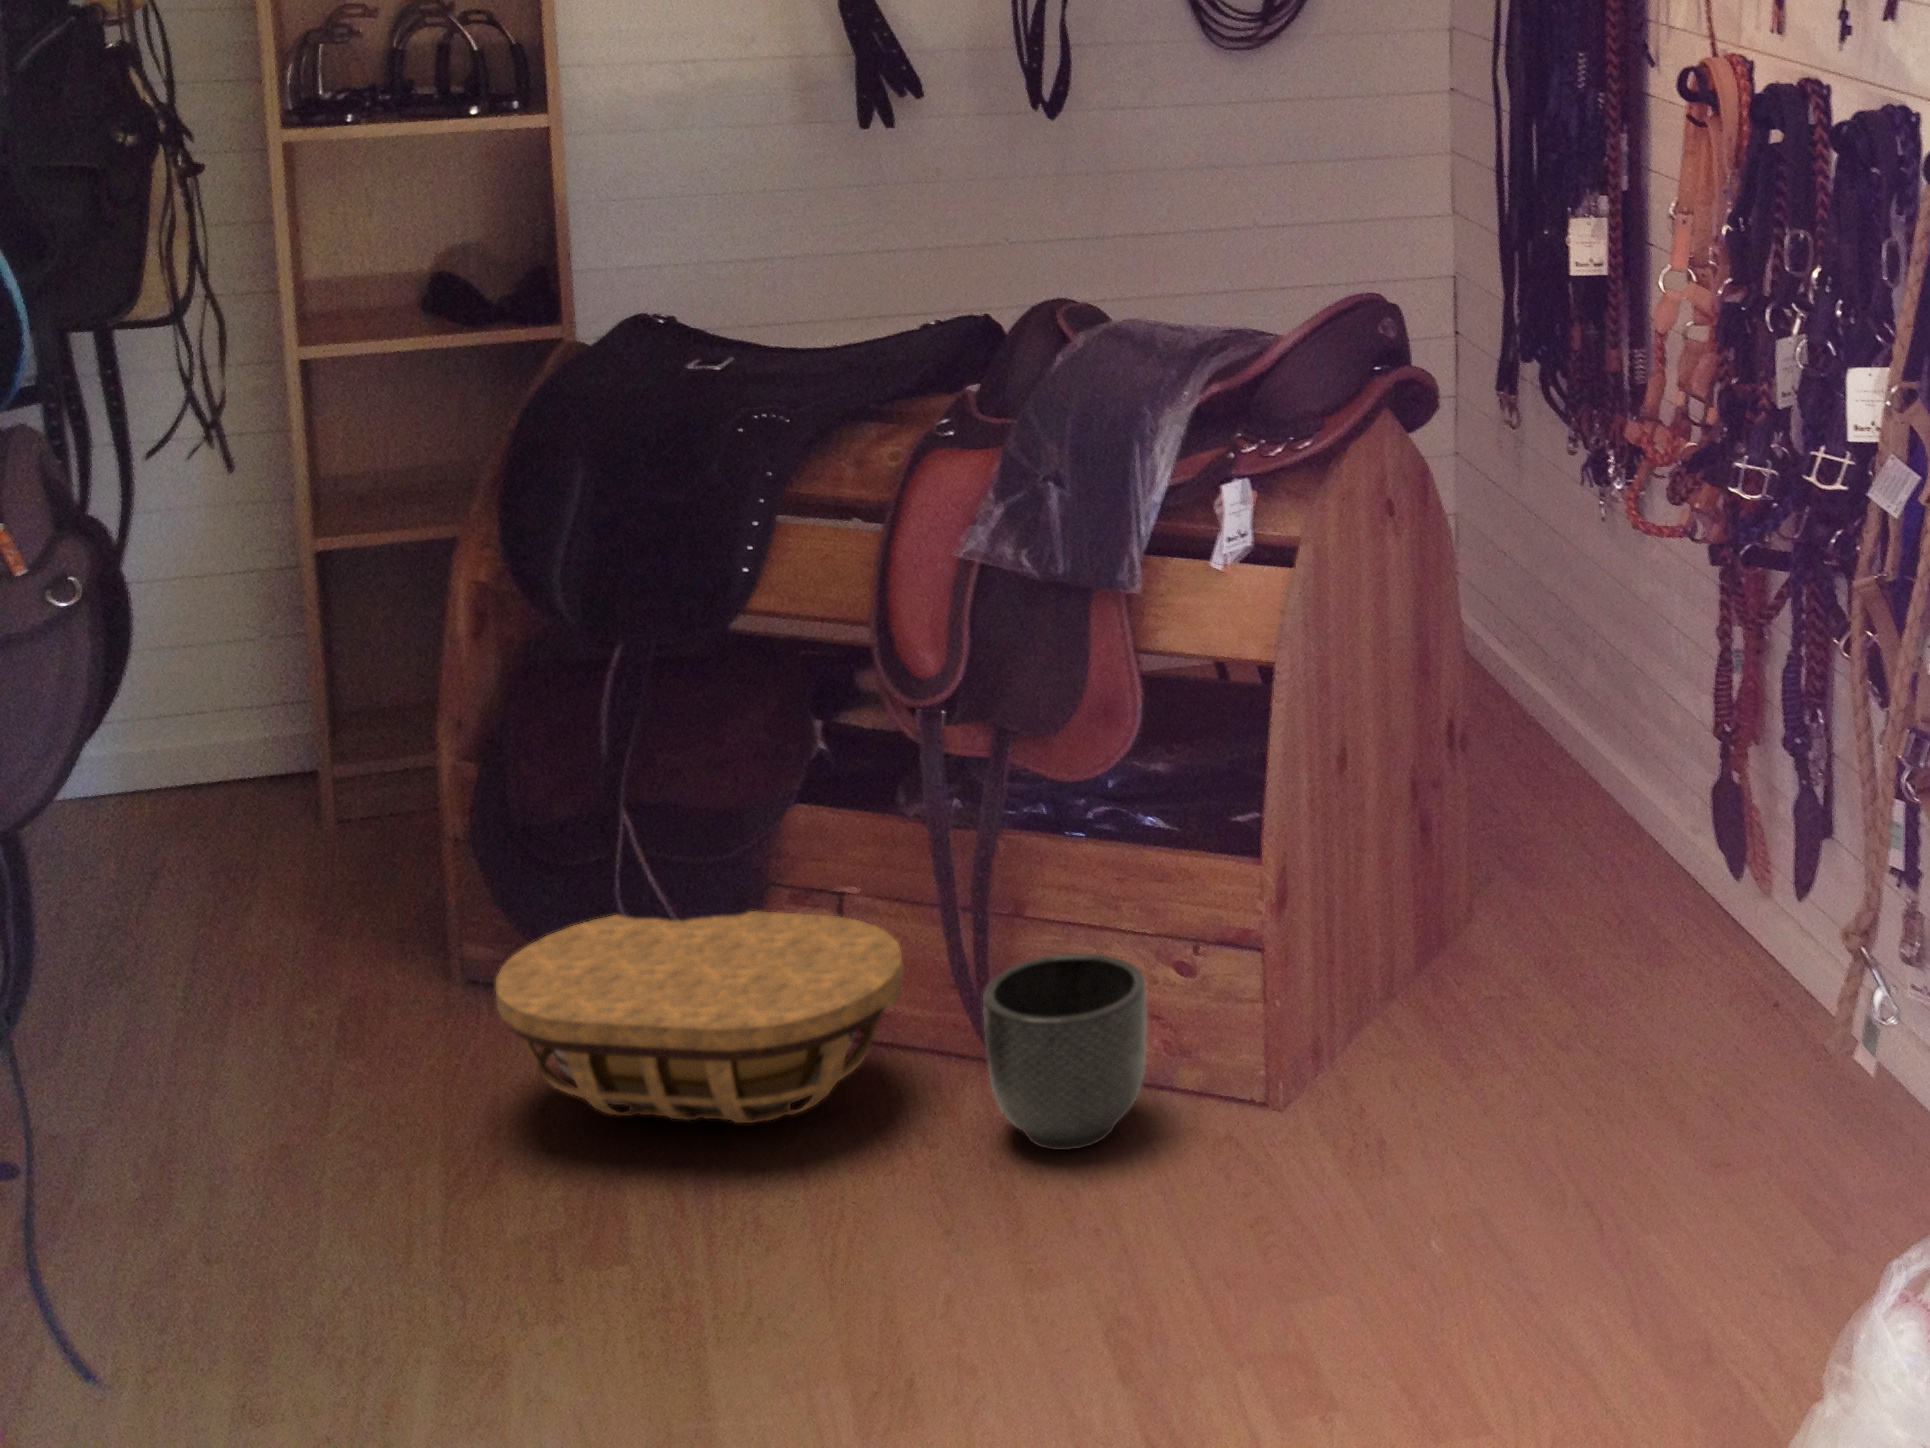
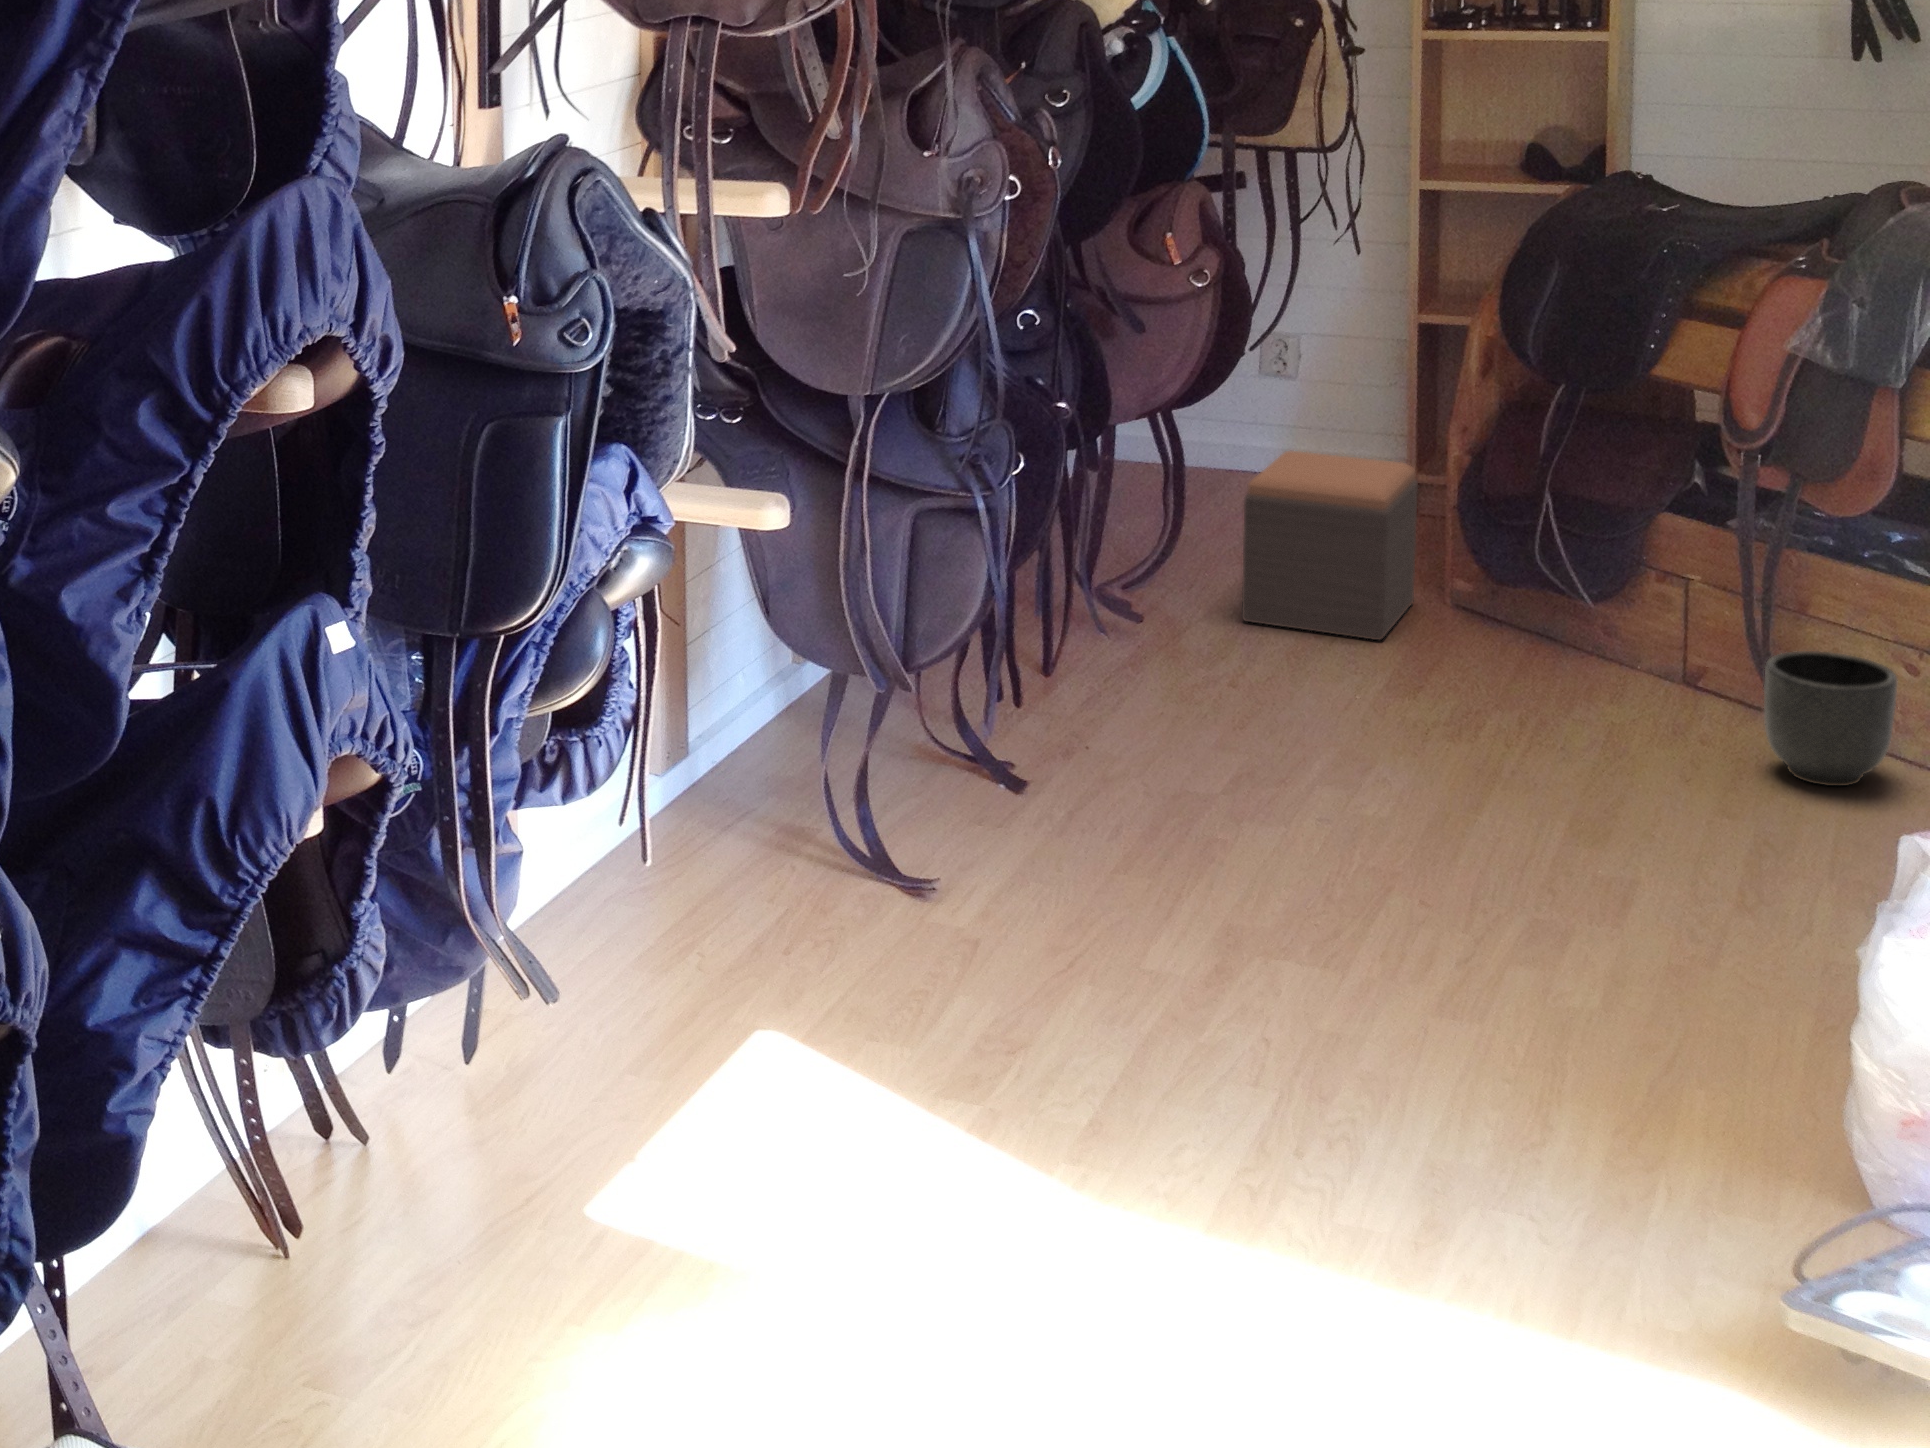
footstool: none [144,794,421,1116] -> present [1242,451,1418,640]
basket: present [496,911,903,1123] -> none [1441,565,1723,716]

